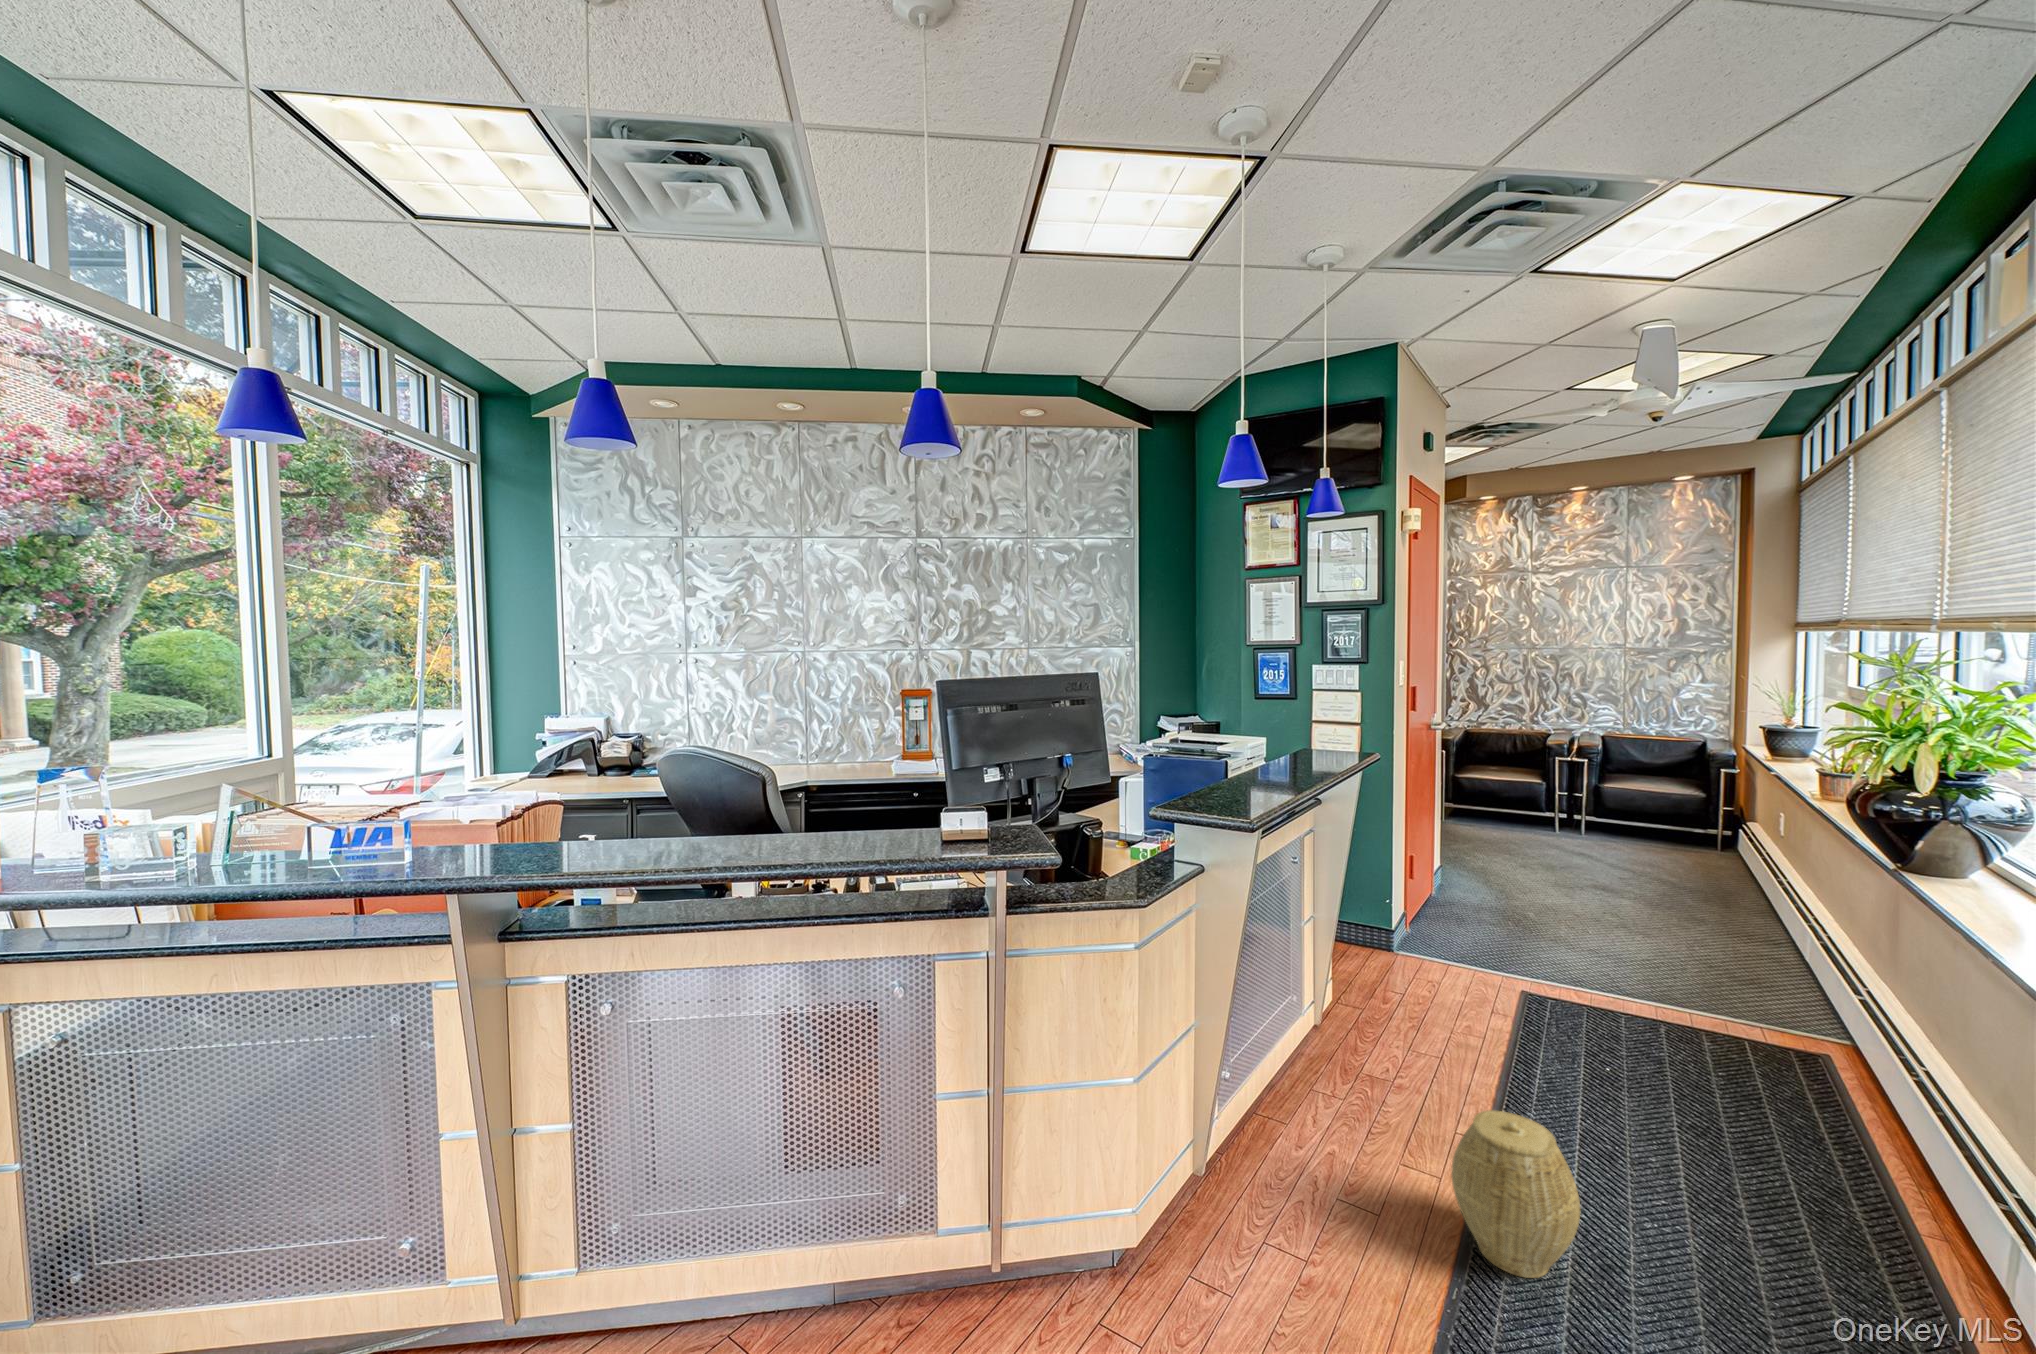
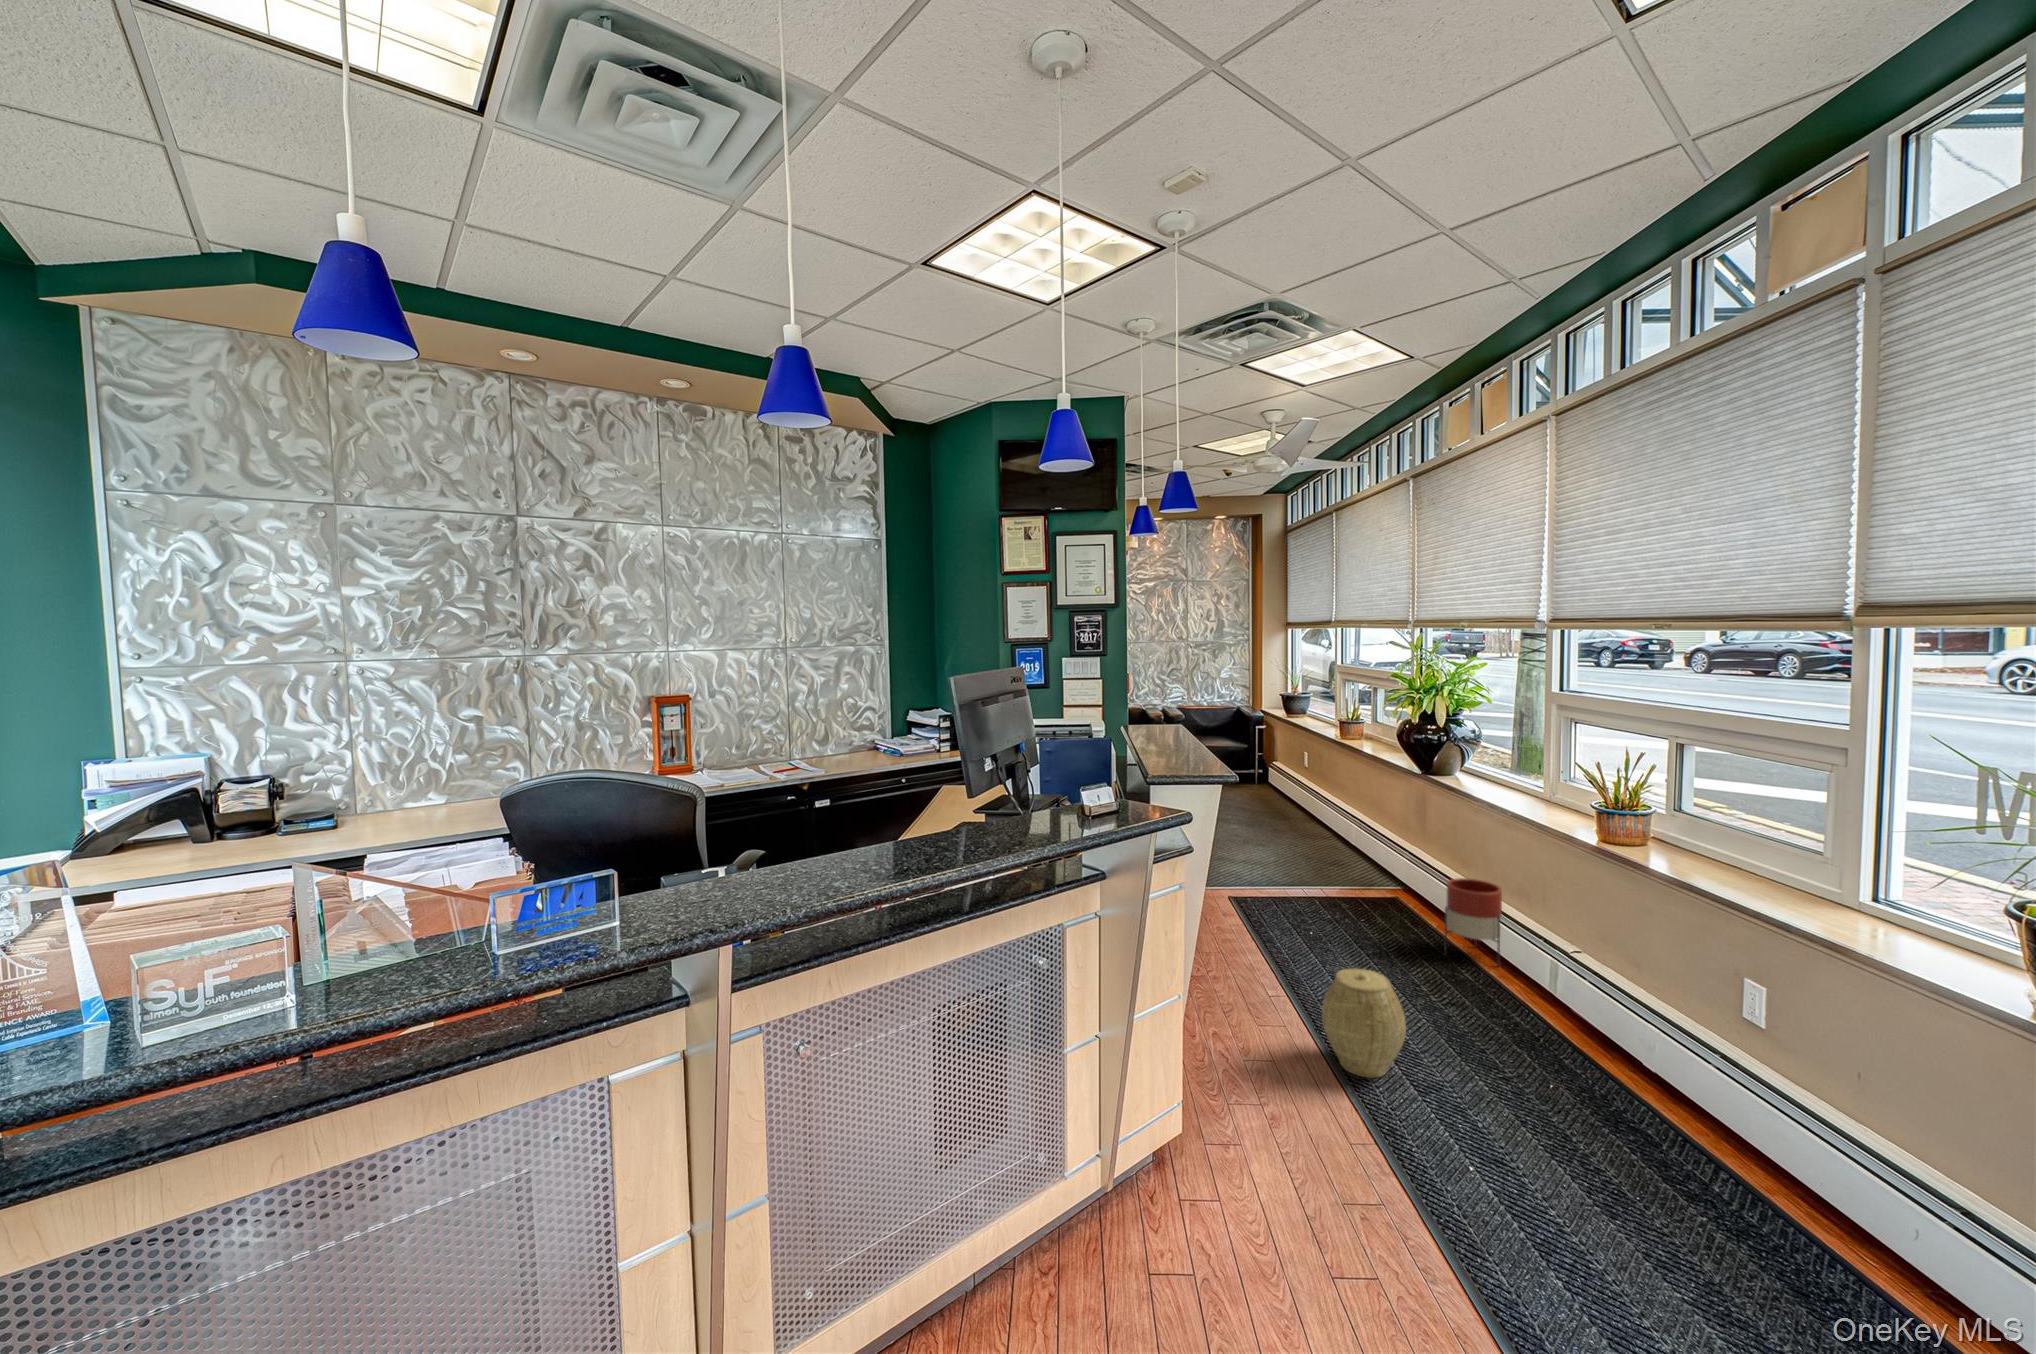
planter: none [1834,1042,1965,1211] -> present [1445,878,1502,966]

